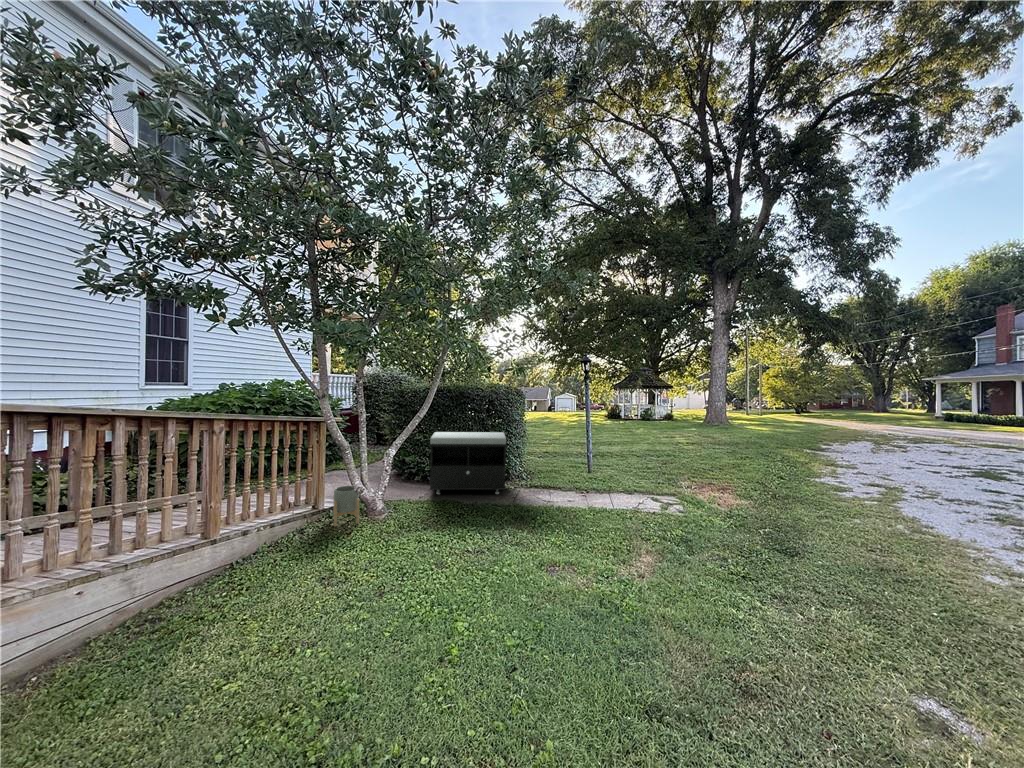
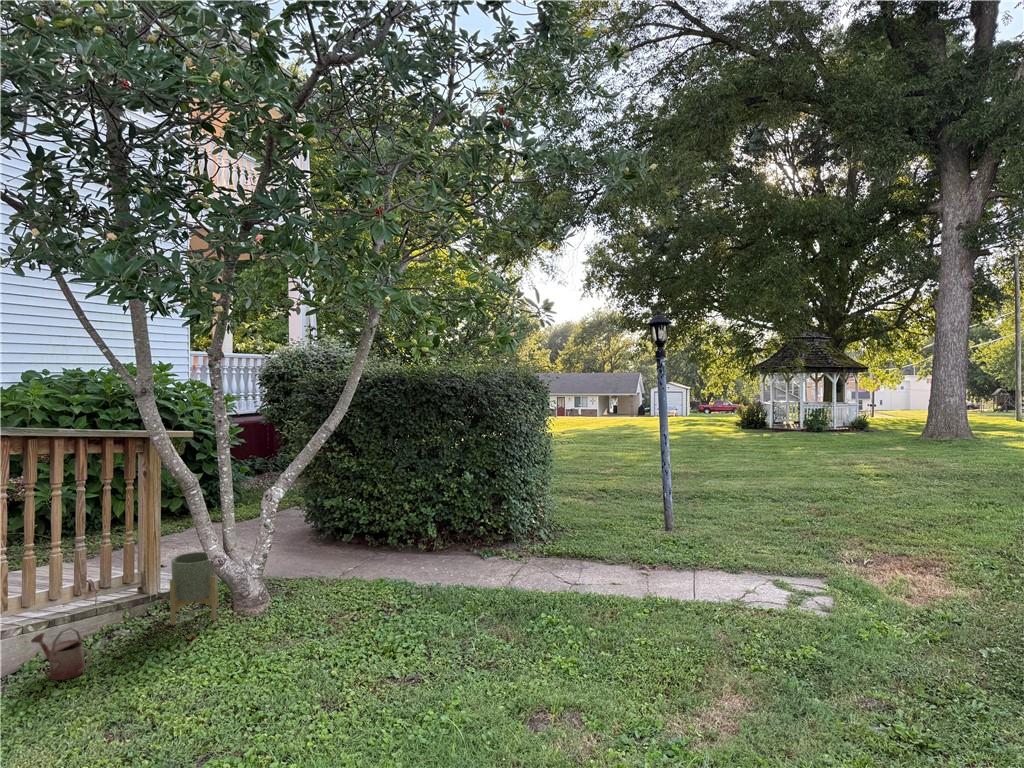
storage bench: present [430,432,506,494] -> none [359,454,500,568]
watering can: none [264,527,301,556] -> present [31,627,91,680]

